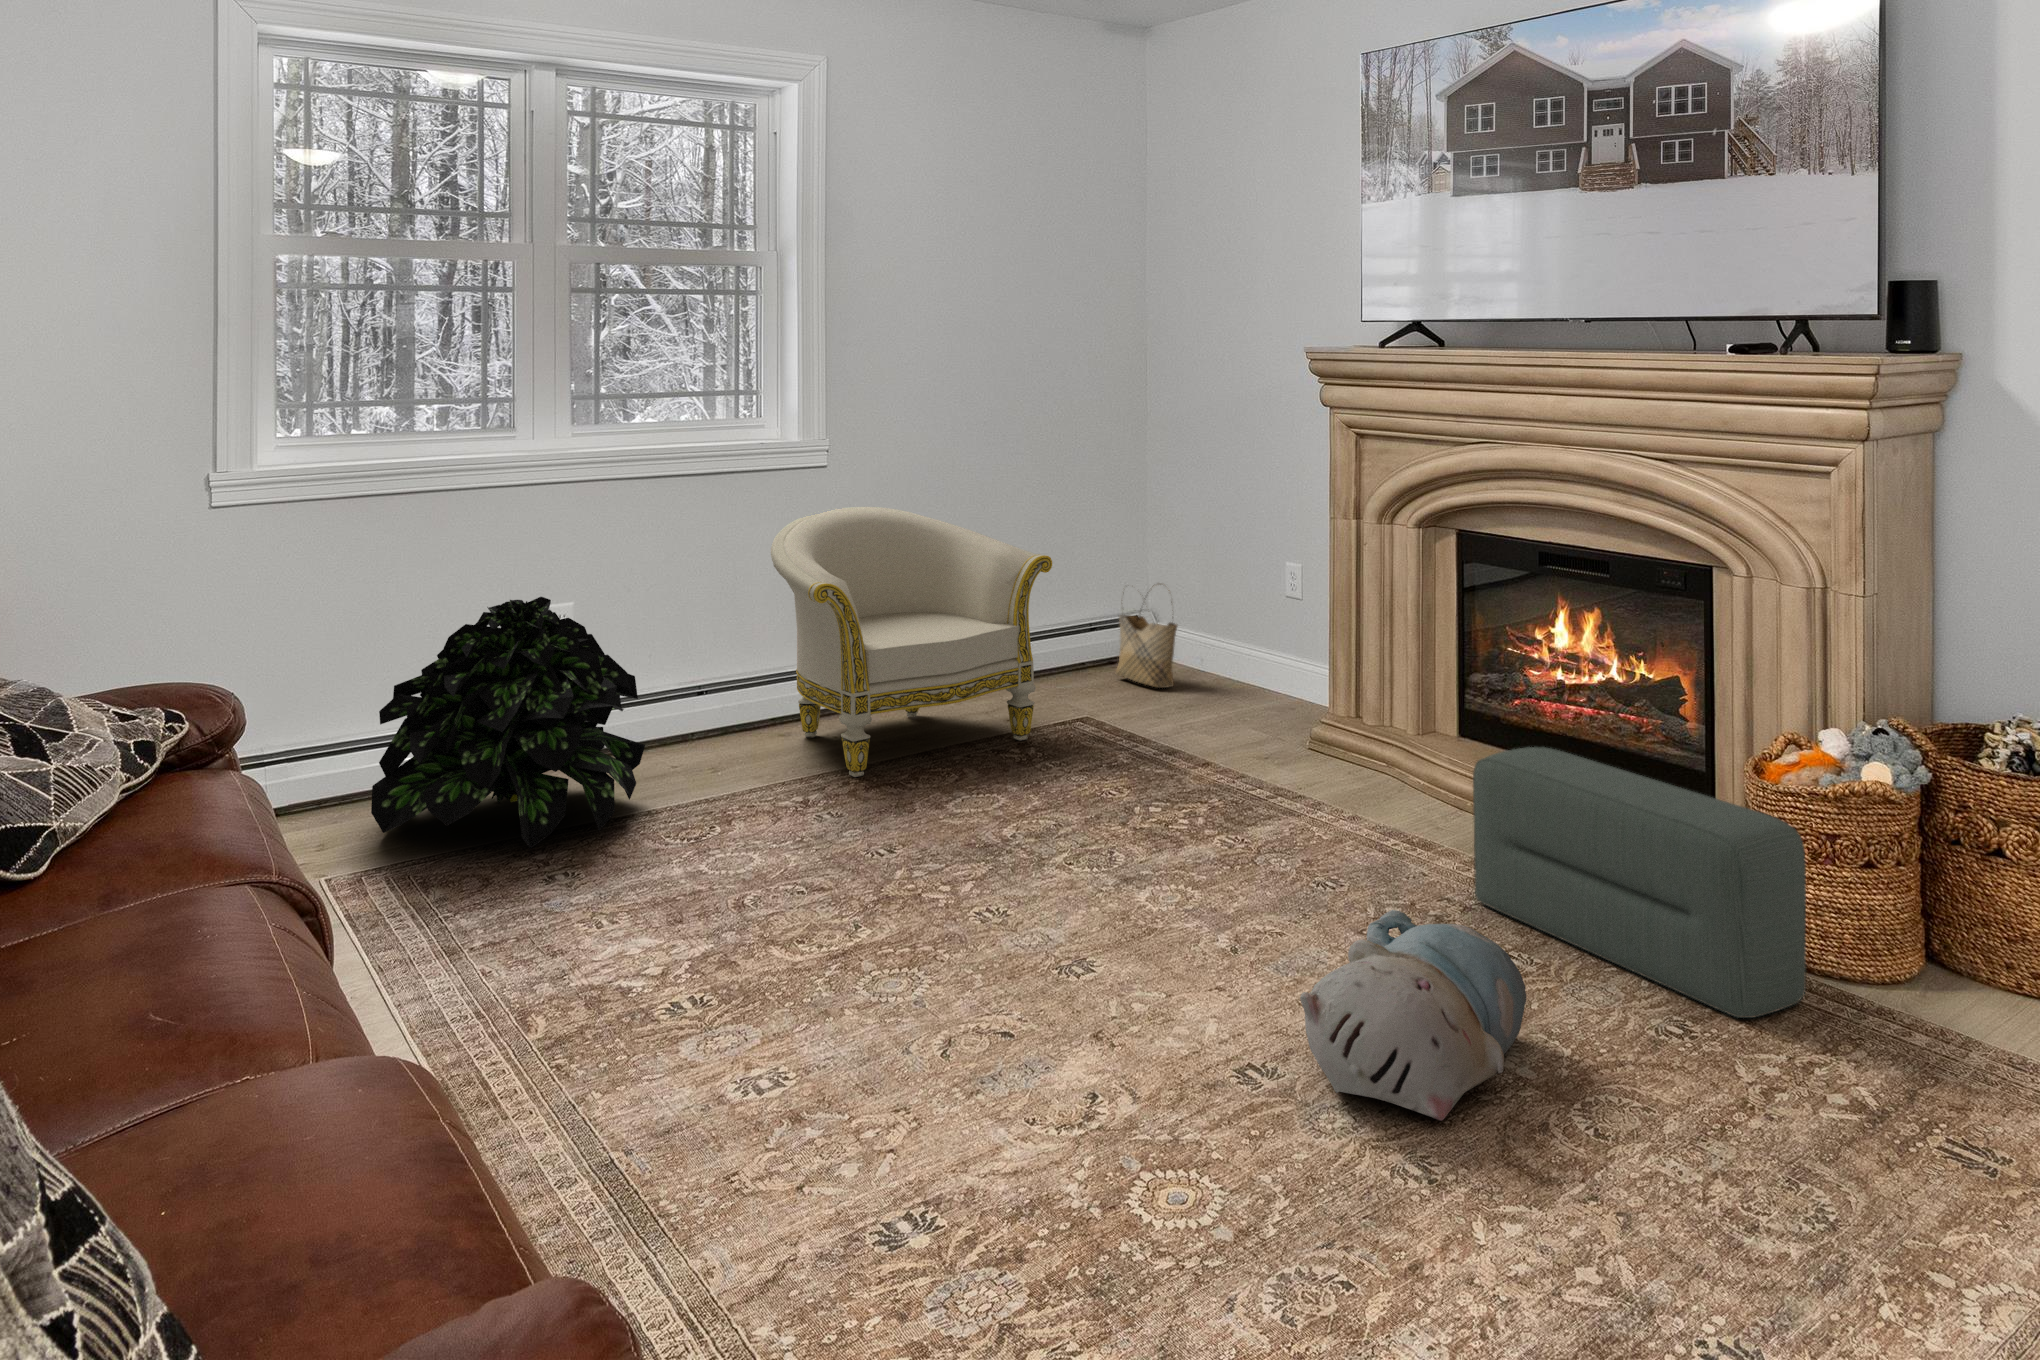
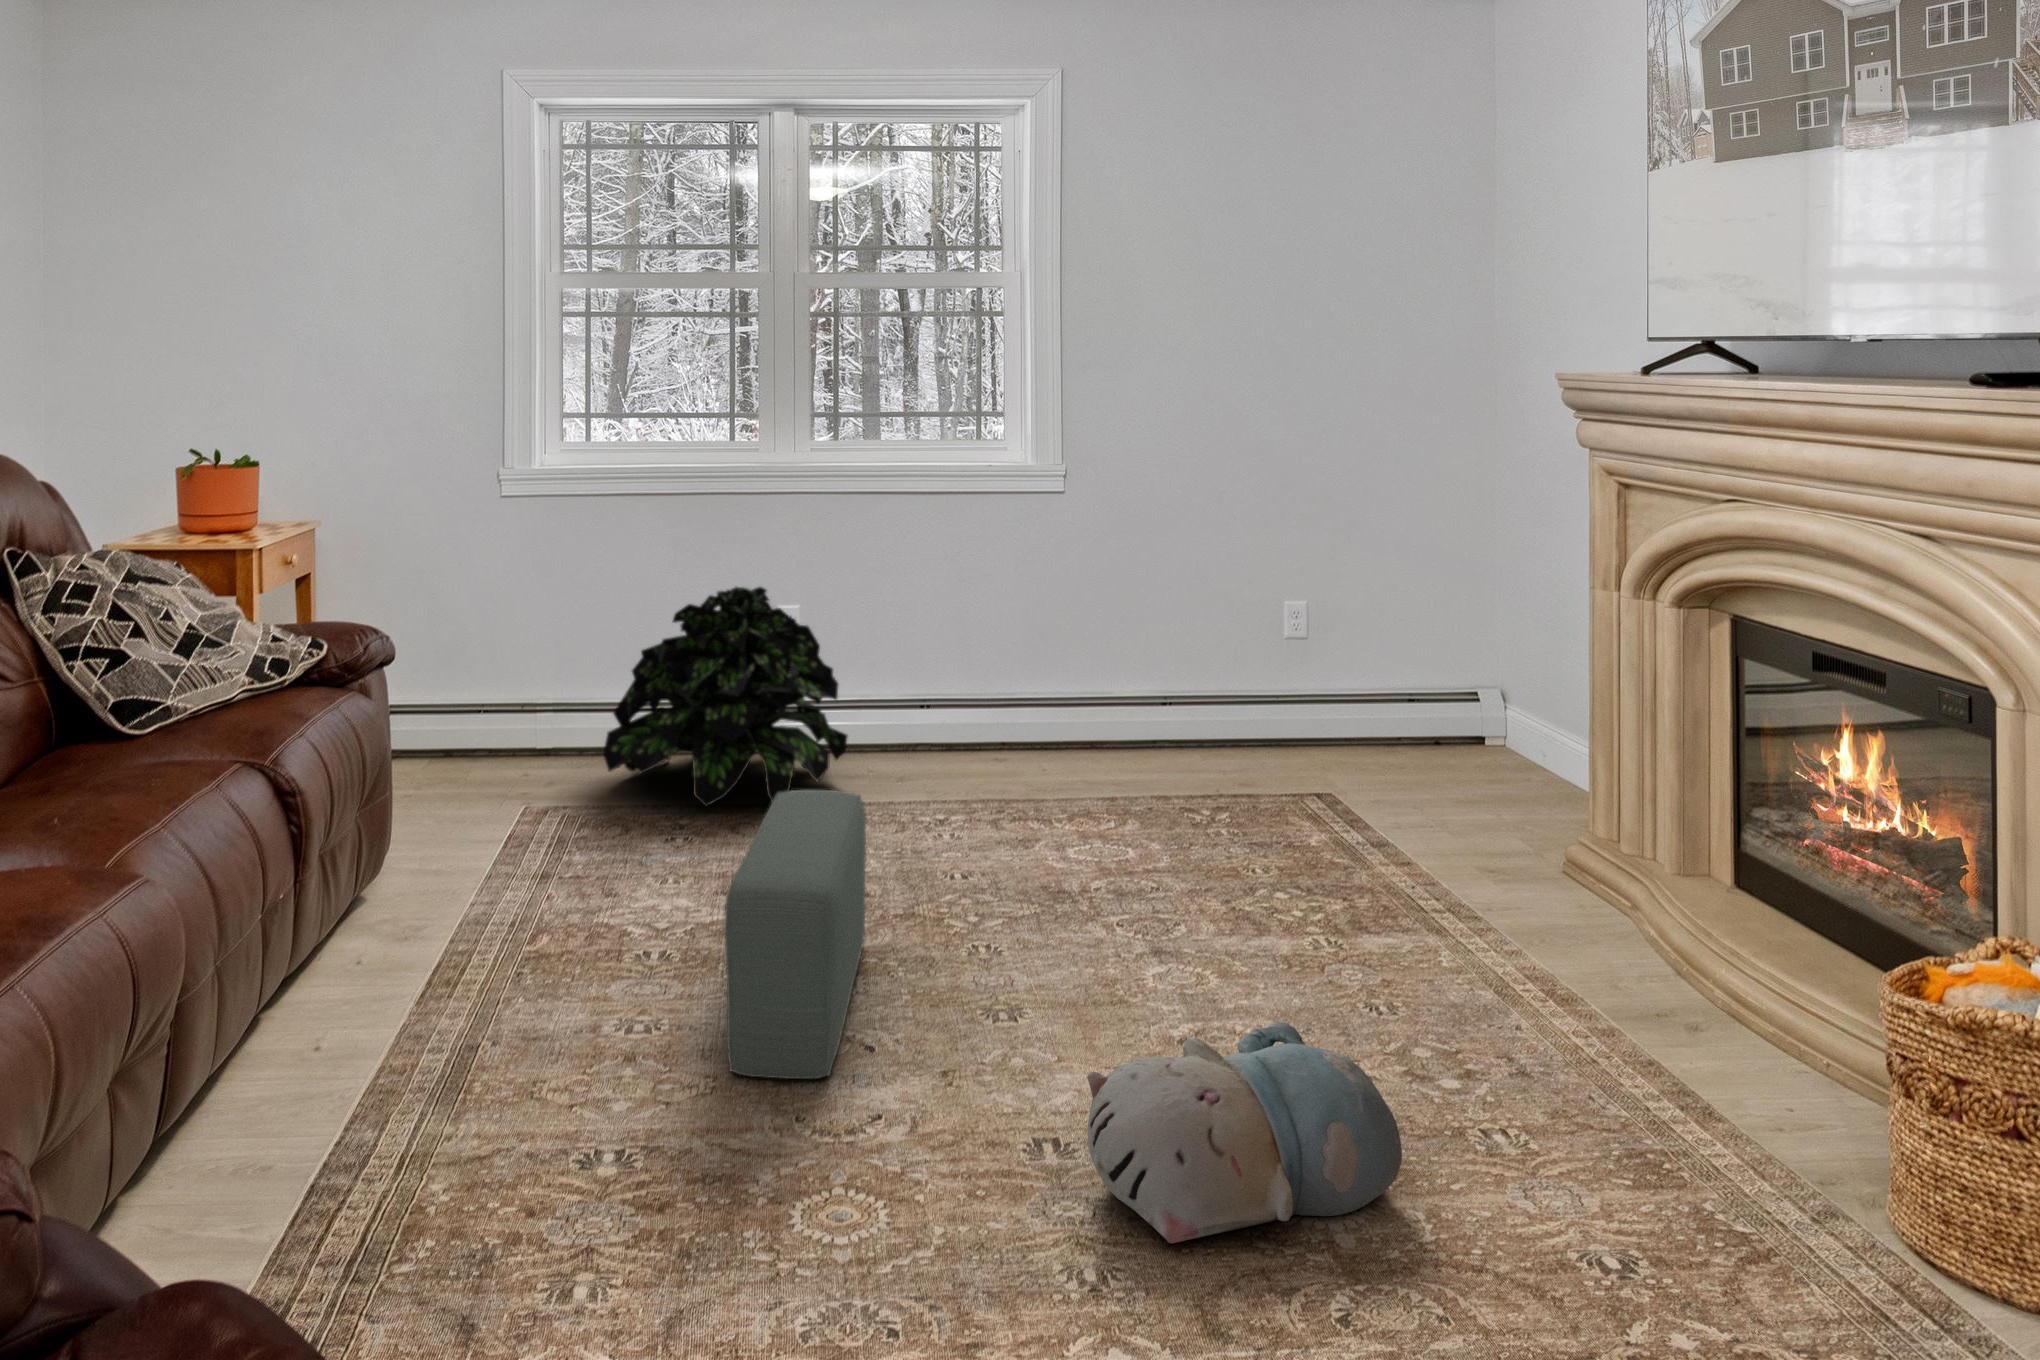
armchair: present [771,507,1052,777] -> none [1003,528,1310,800]
woven basket: present [1116,584,1177,688] -> none [1462,642,1528,769]
pouf: present [1473,747,1806,1018] -> present [725,790,866,1079]

